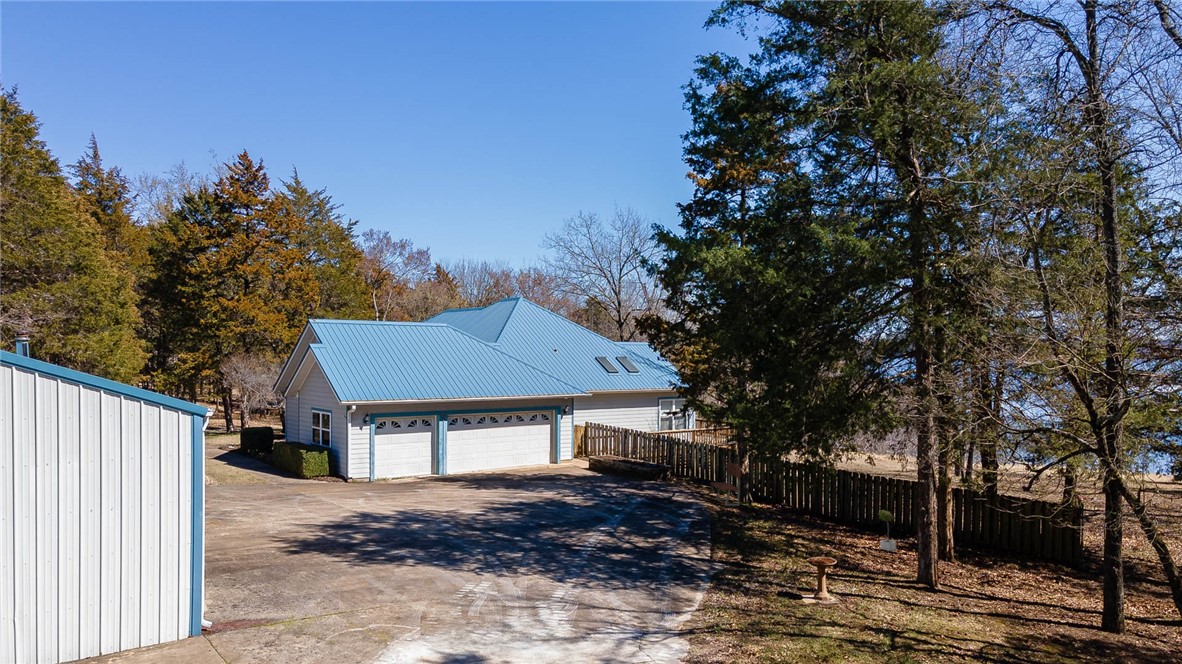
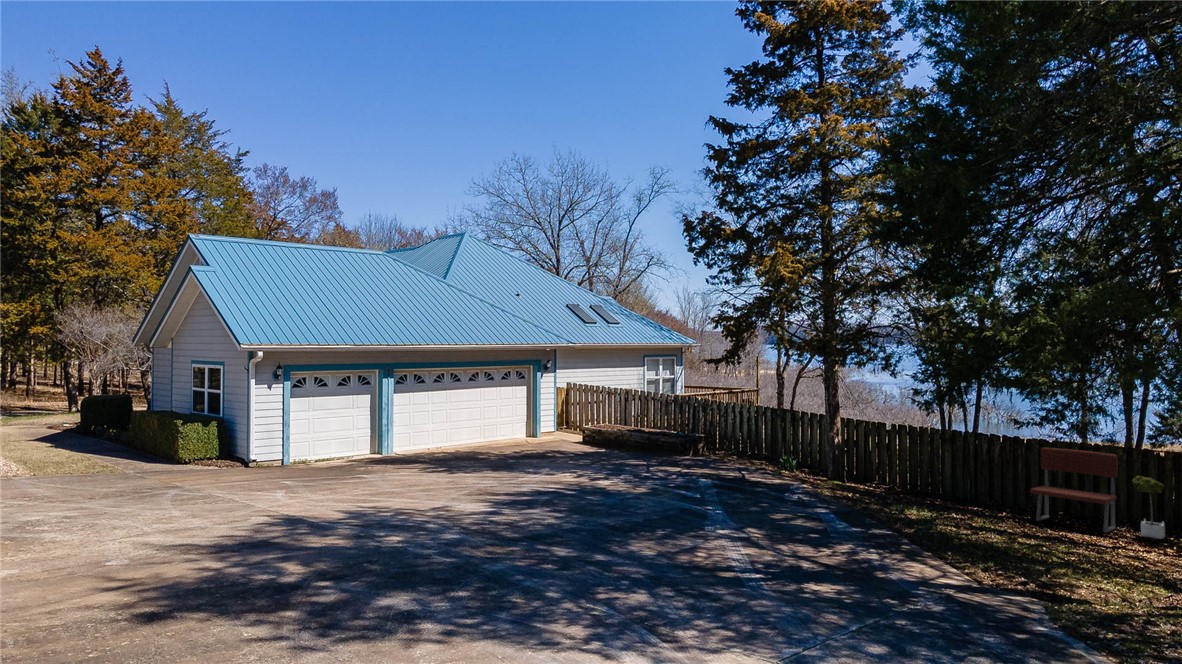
bench: present [711,463,740,506] -> present [1030,448,1118,533]

